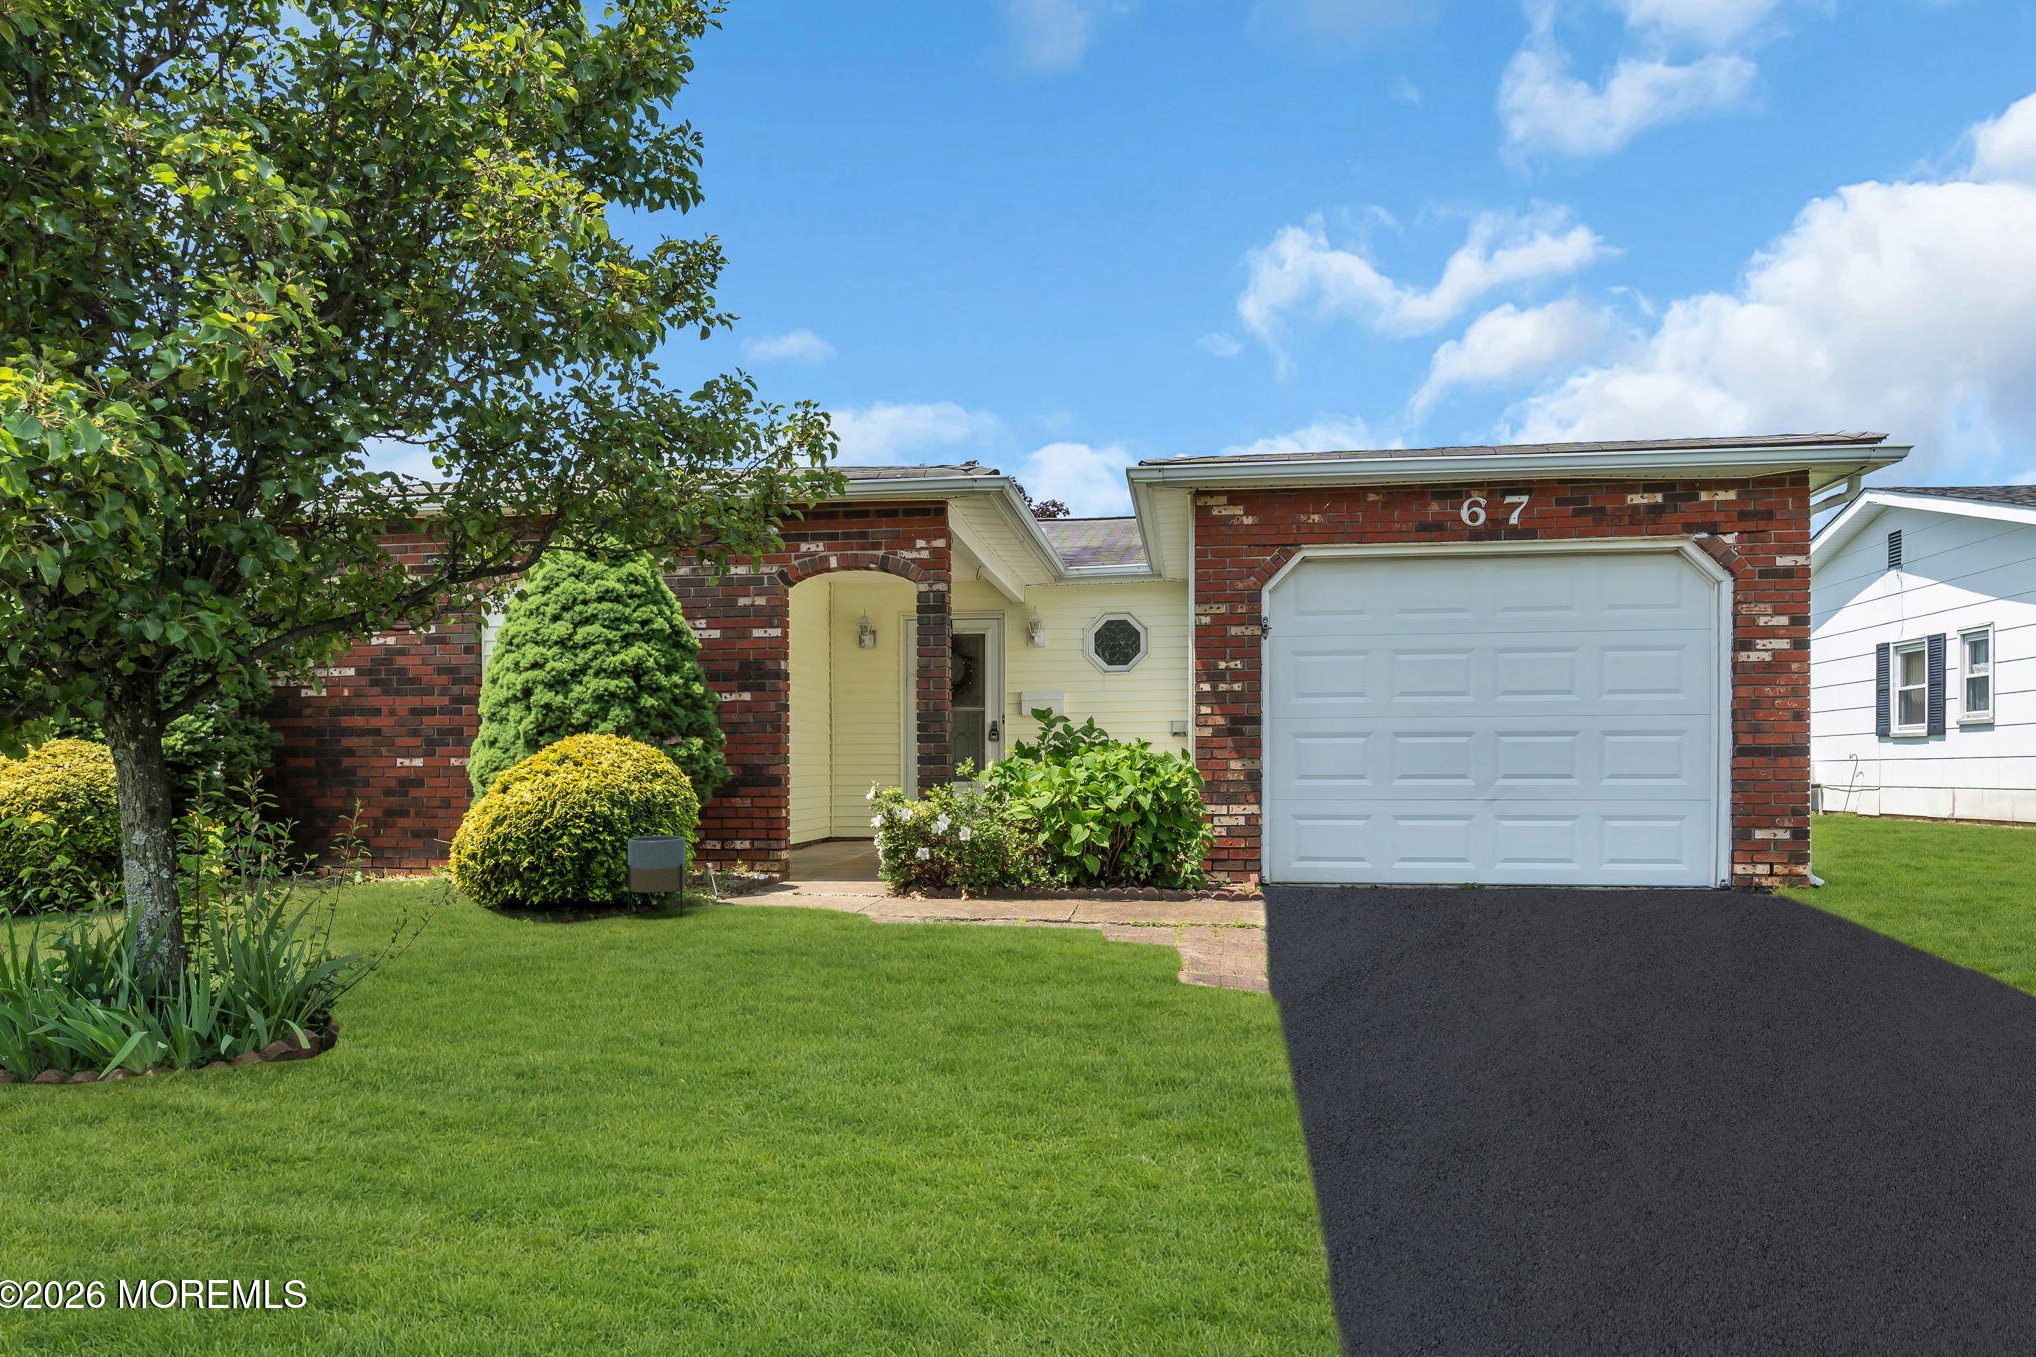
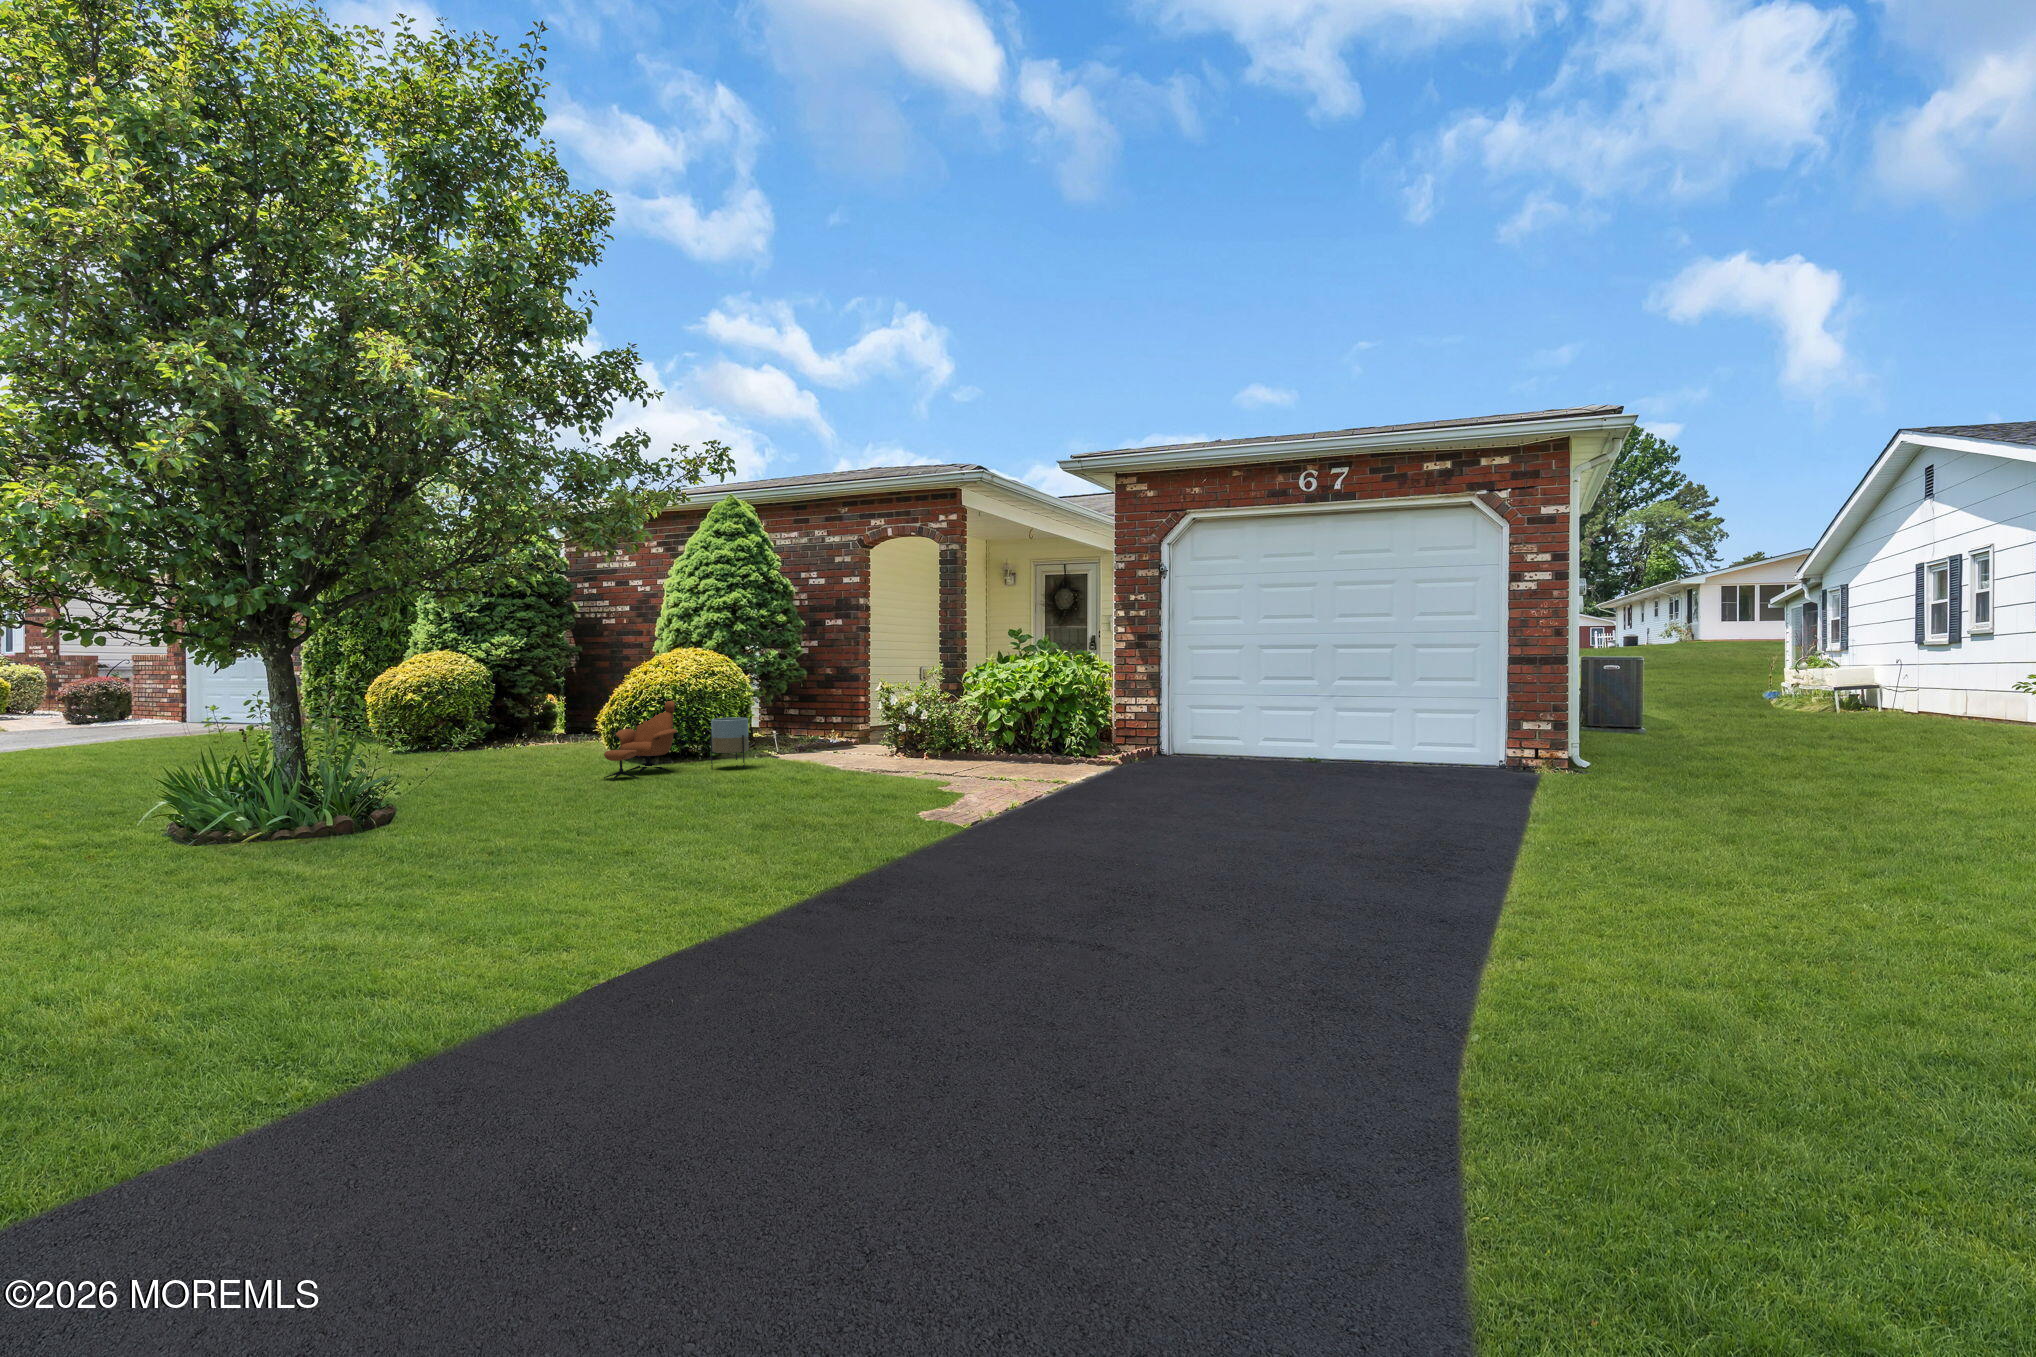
lounge chair: none [464,809,577,948] -> present [604,701,677,781]

